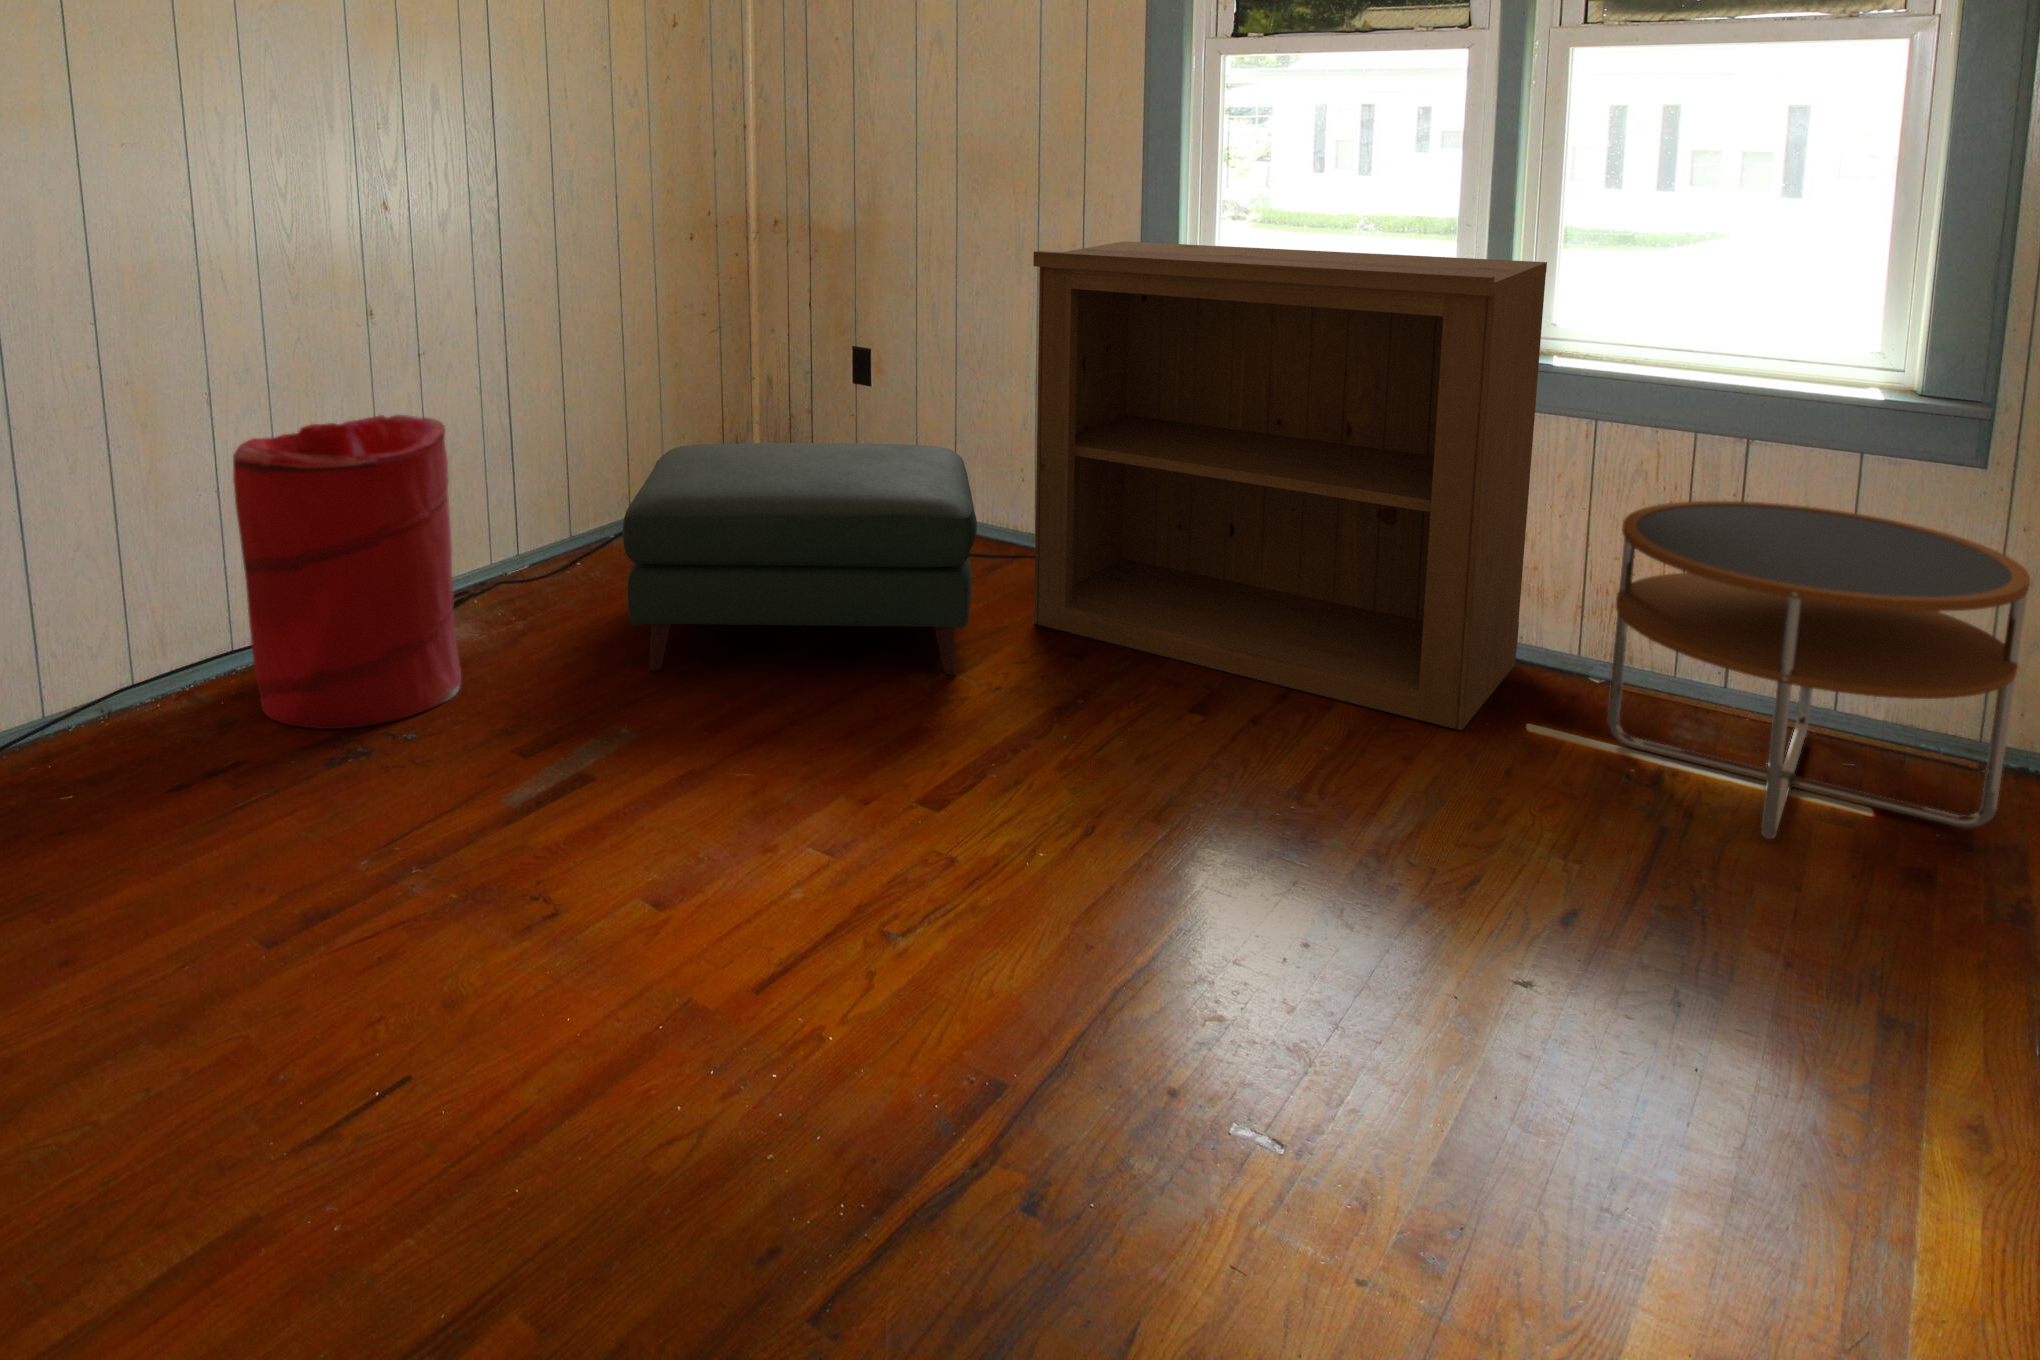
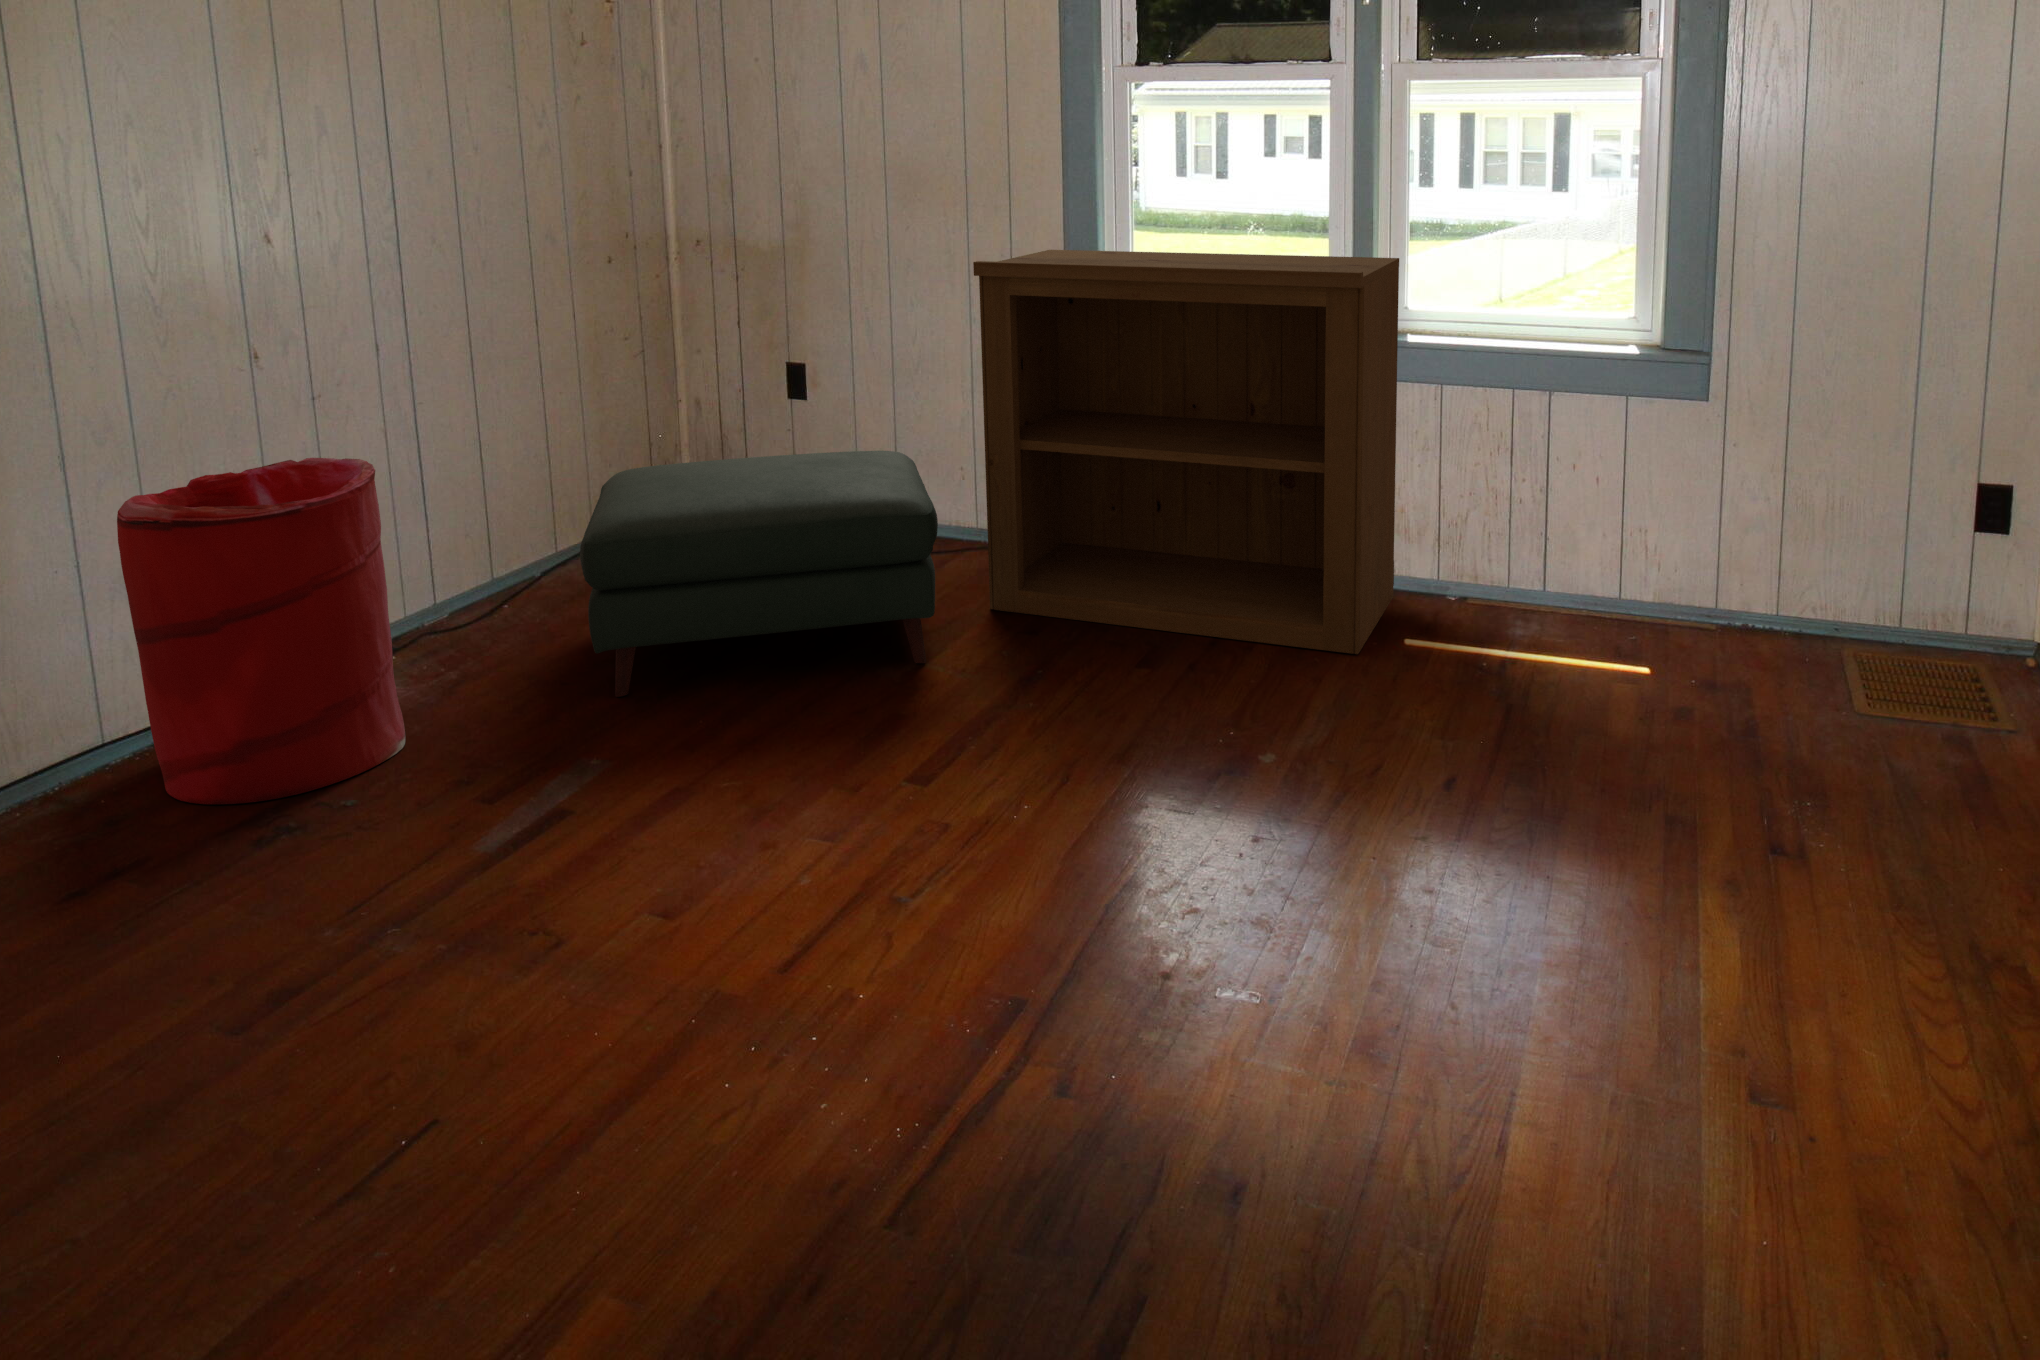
side table: present [1608,501,2030,839] -> none [1465,444,1737,705]

